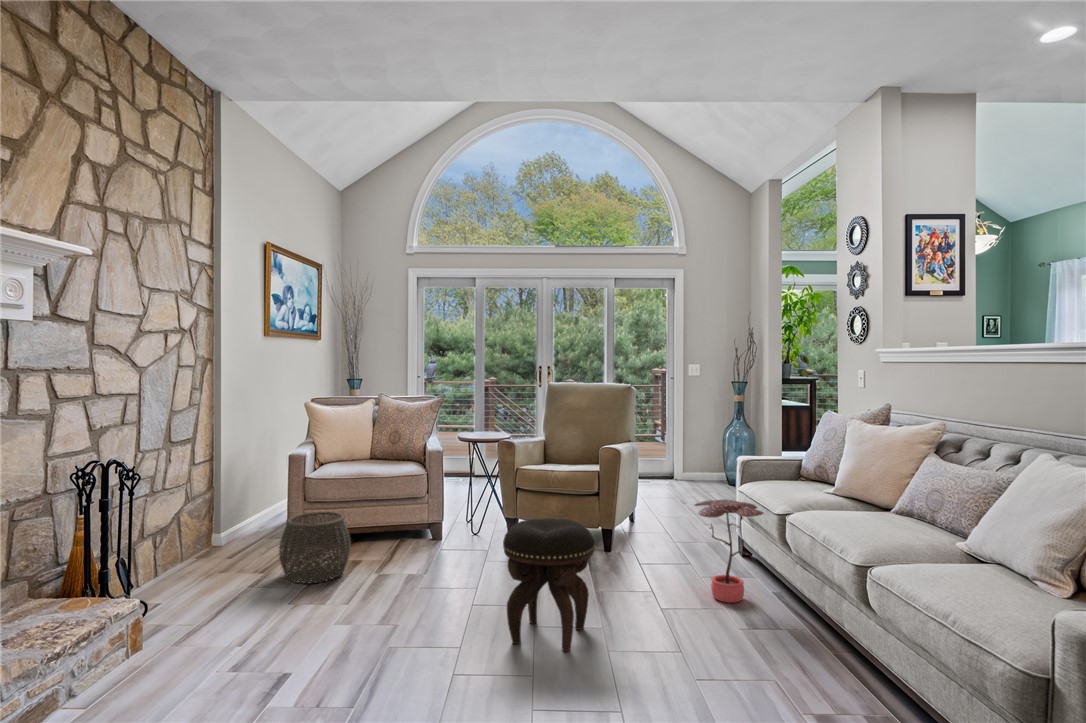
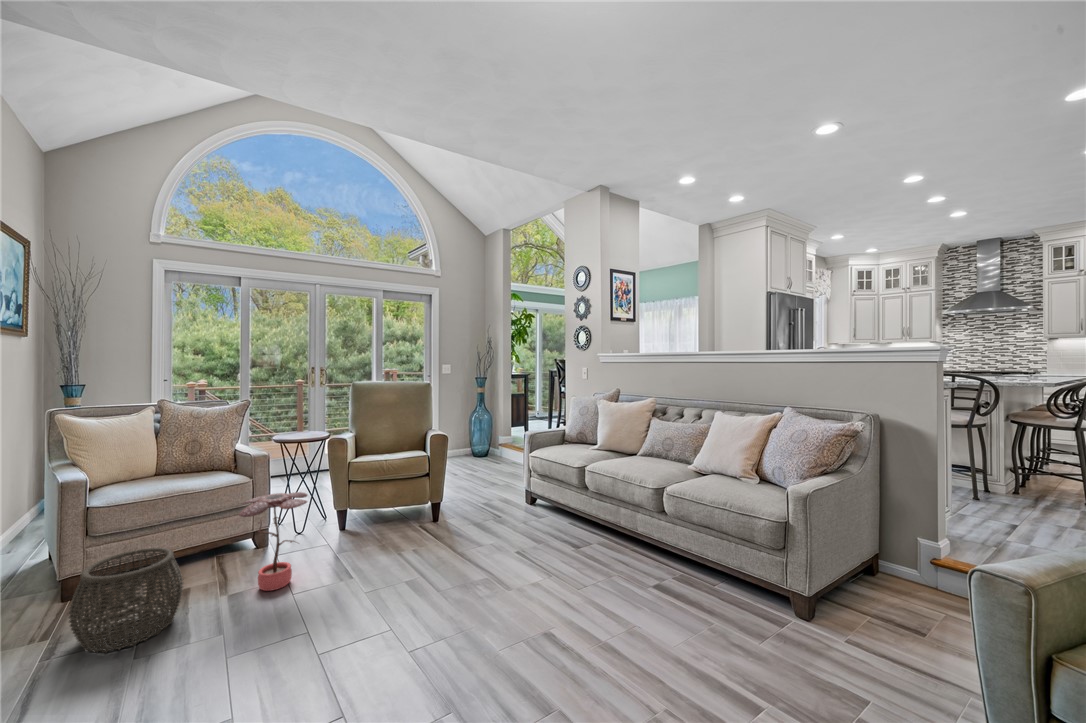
potted plant: present [695,500,764,603] -> present [239,492,307,591]
footstool: present [503,518,595,652] -> none [425,504,507,630]

